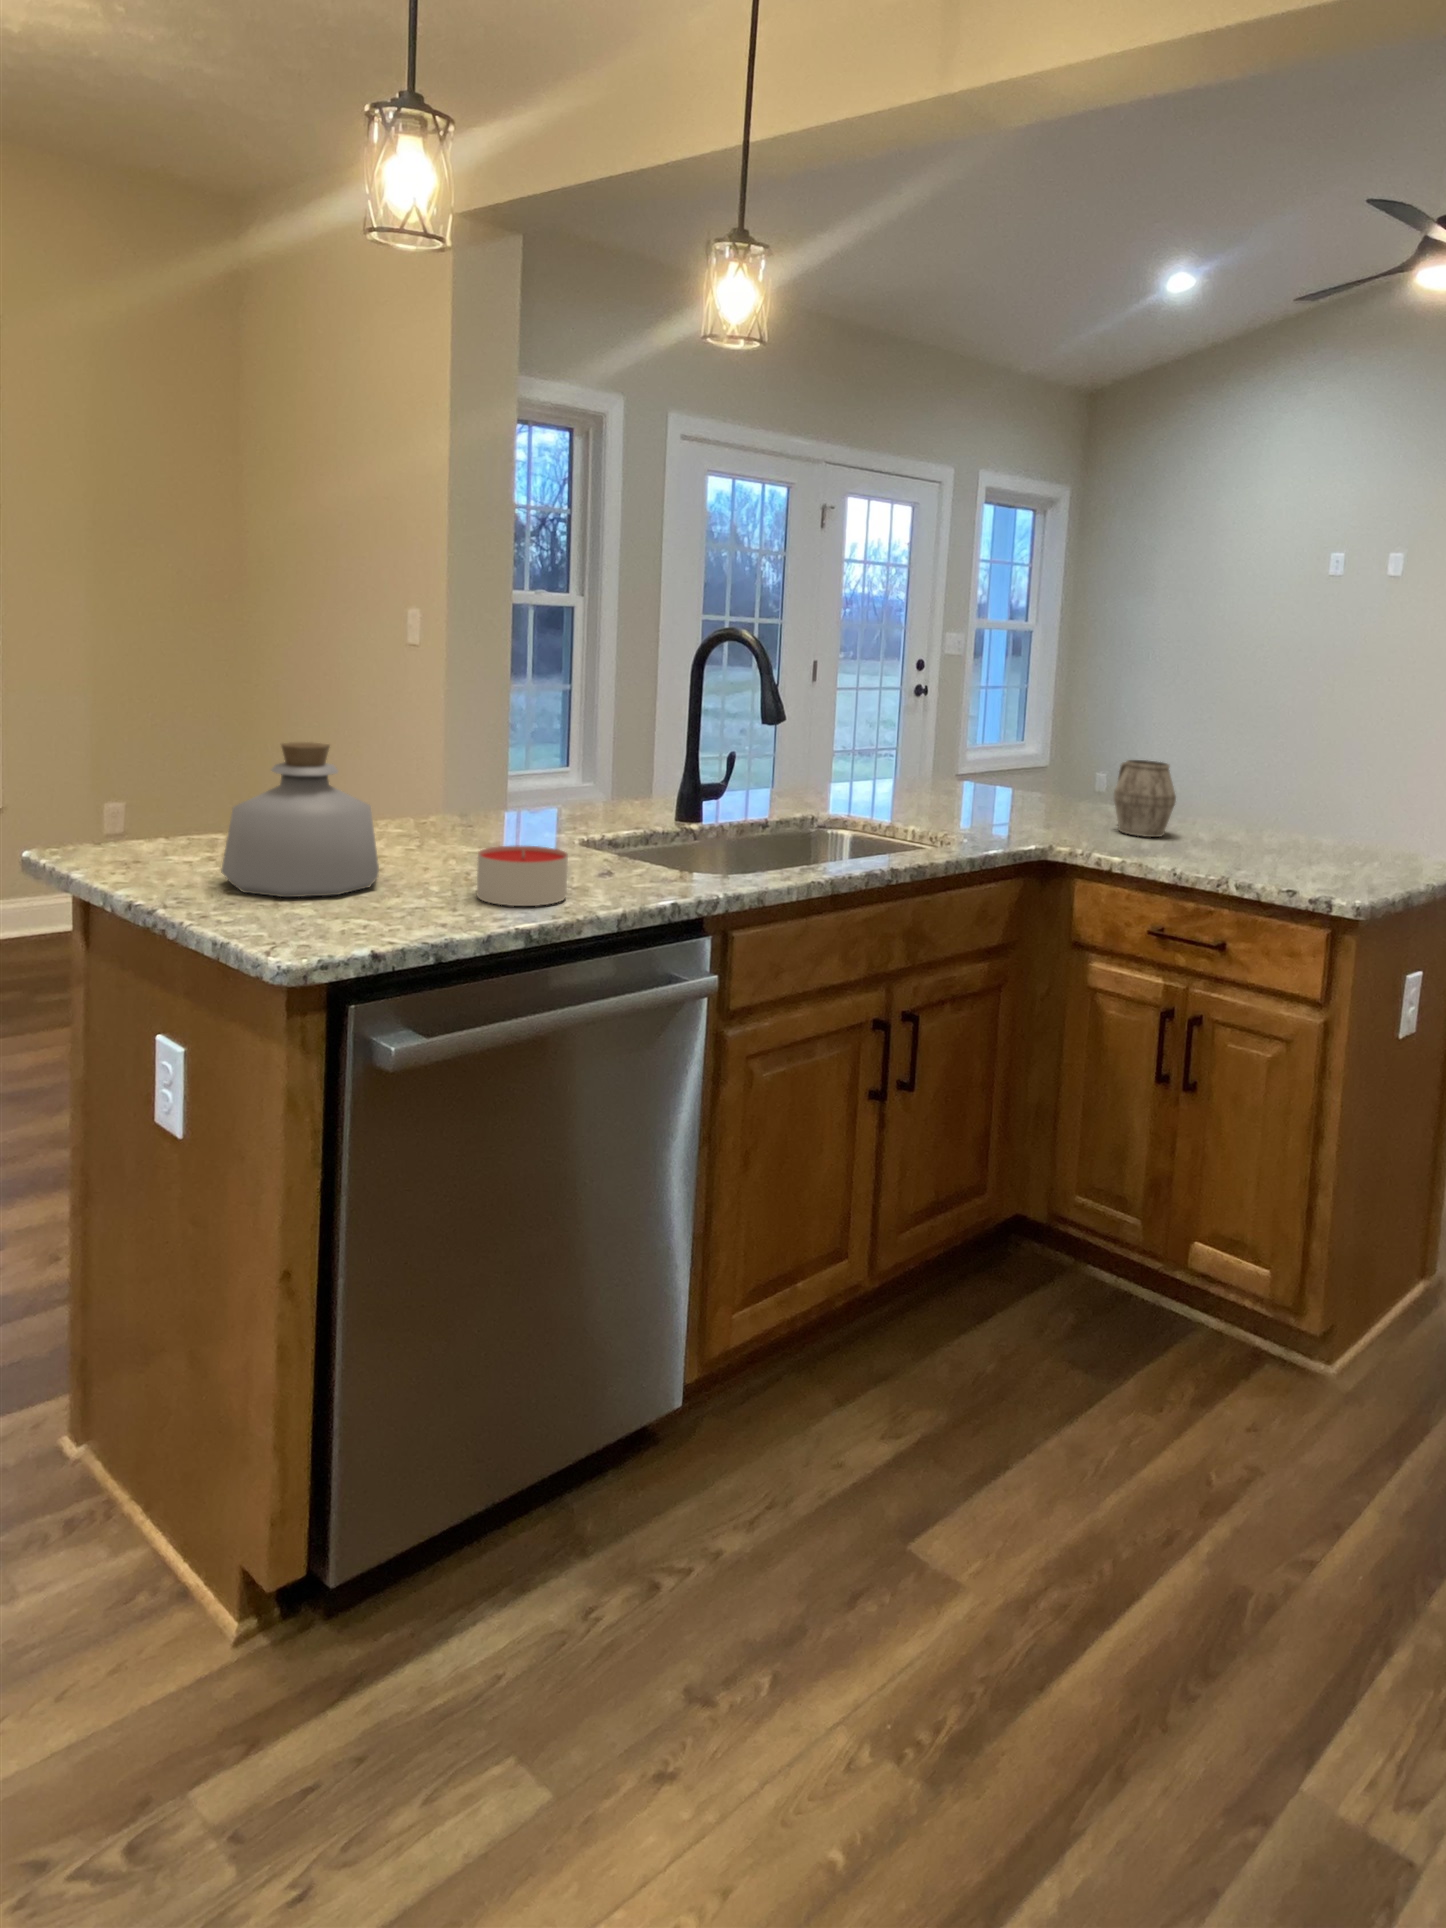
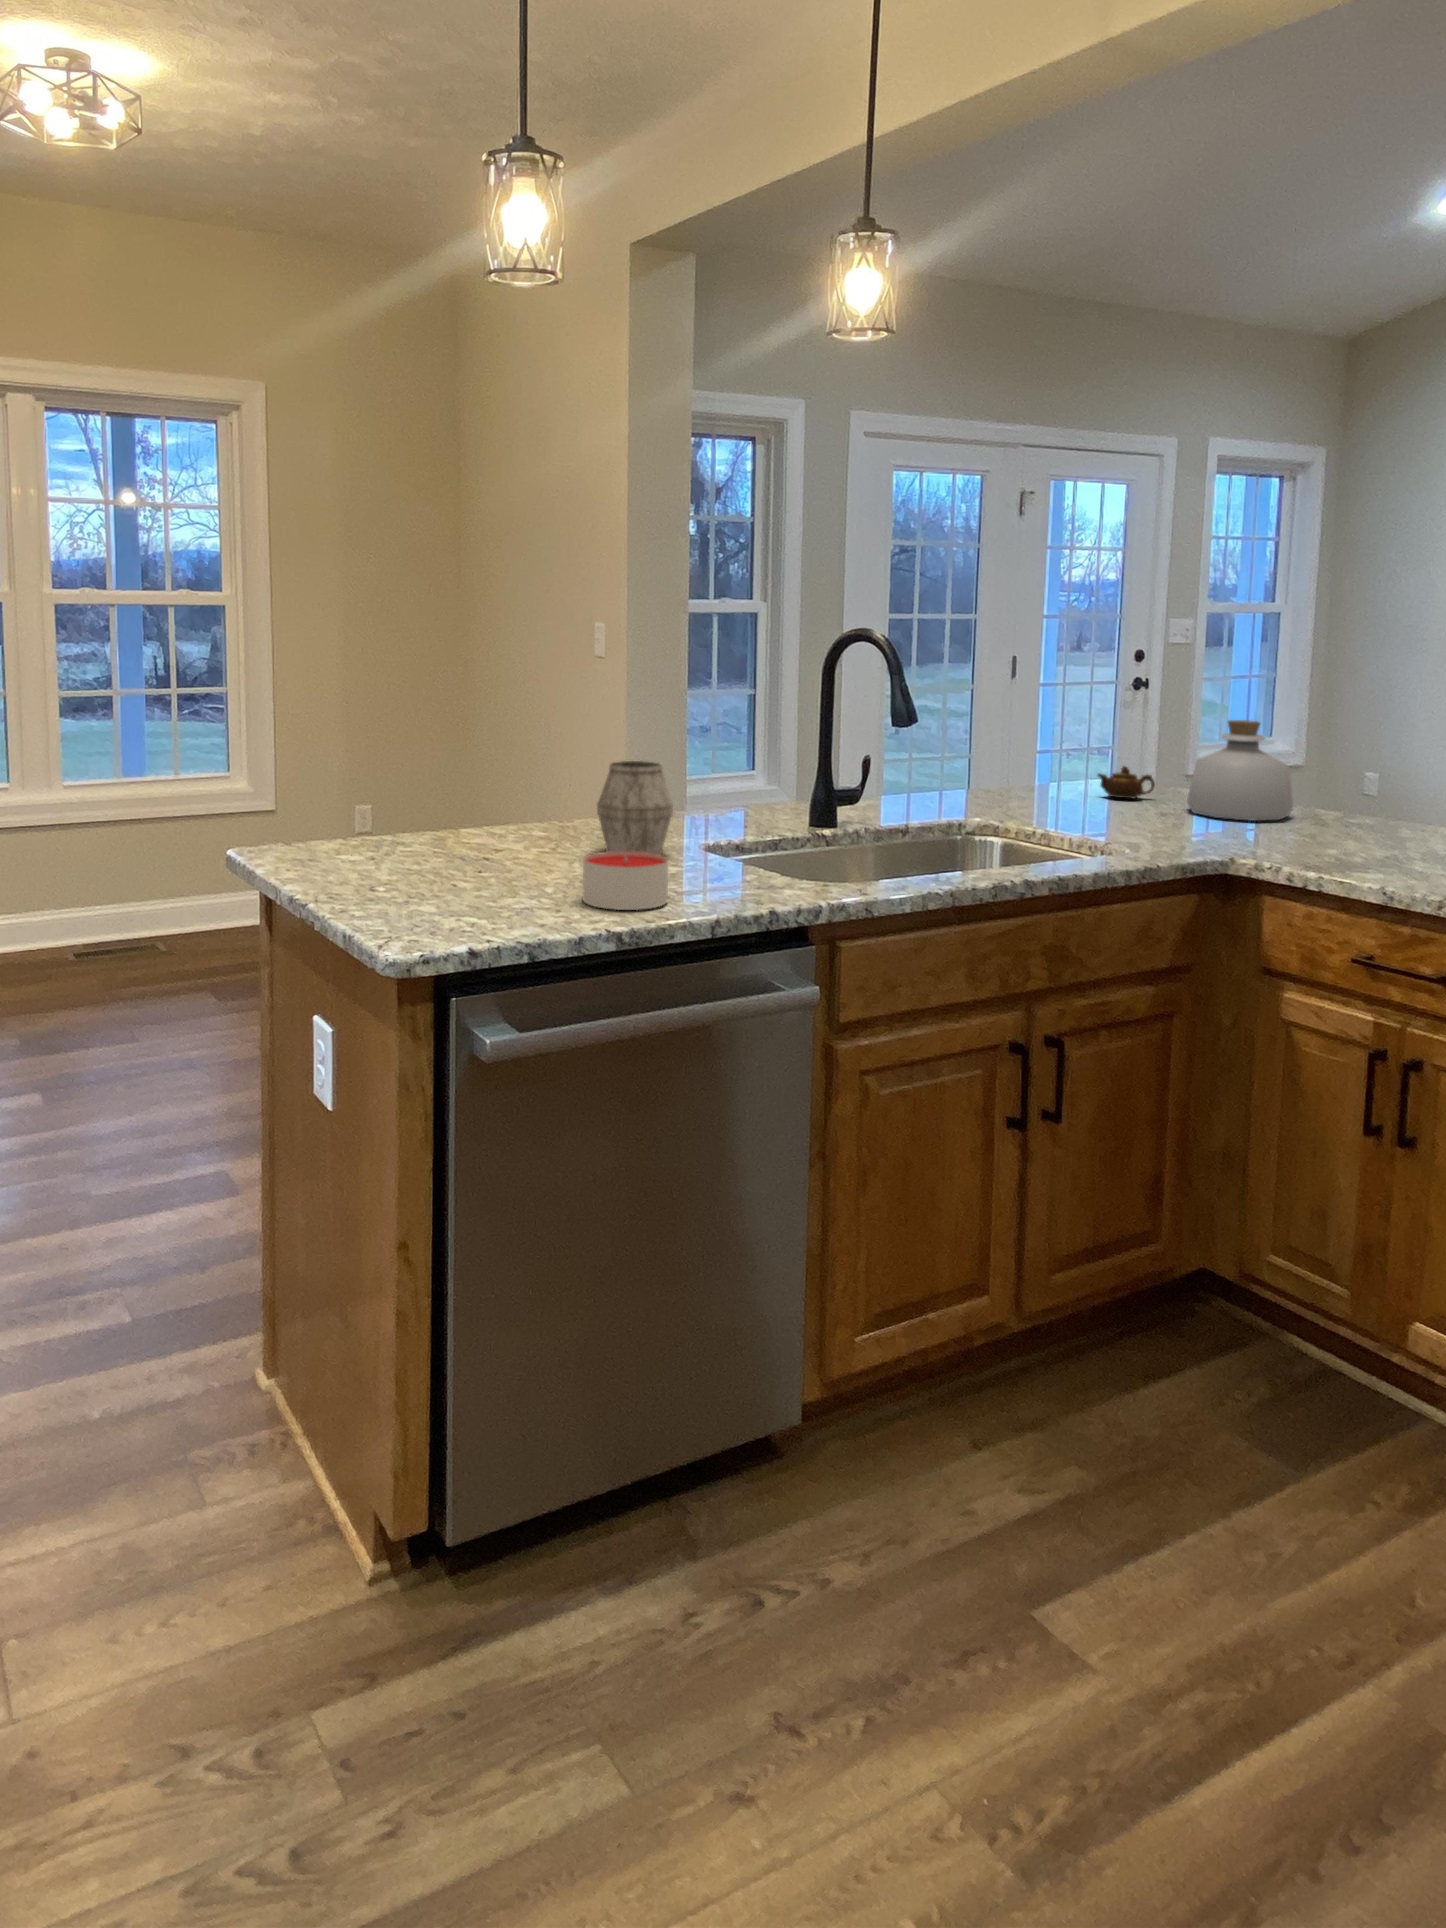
bottle: present [221,742,379,897] -> present [1187,720,1293,821]
mug: present [1114,760,1176,837] -> present [597,761,673,855]
teapot: none [924,763,973,793] -> present [1098,766,1155,799]

